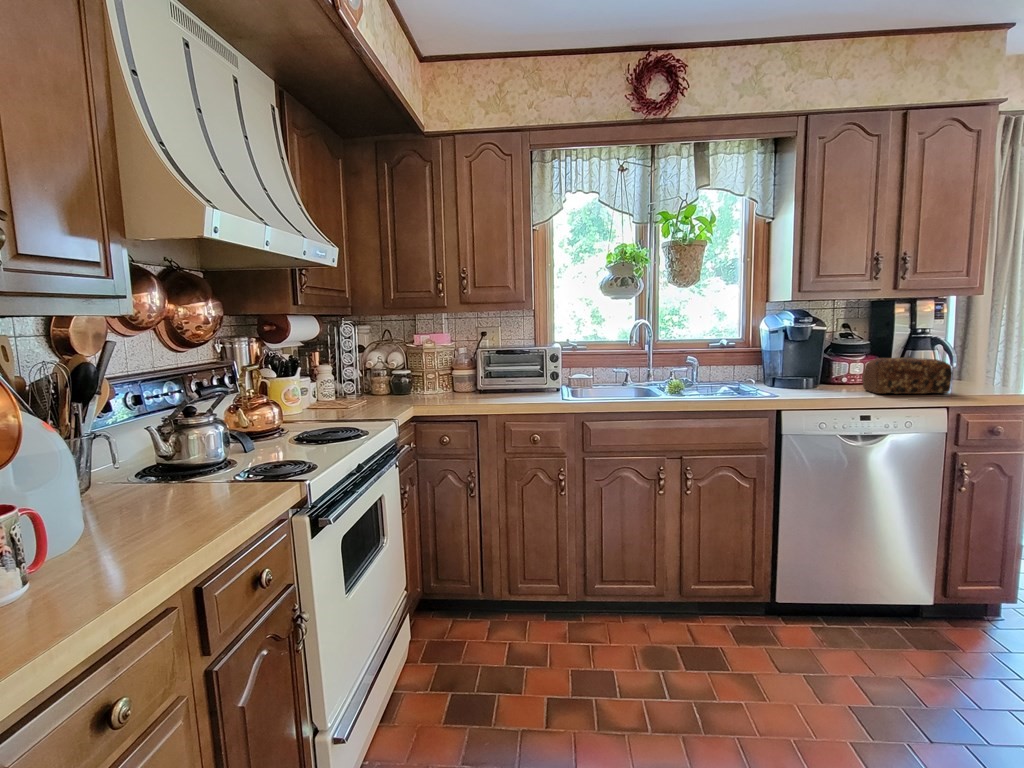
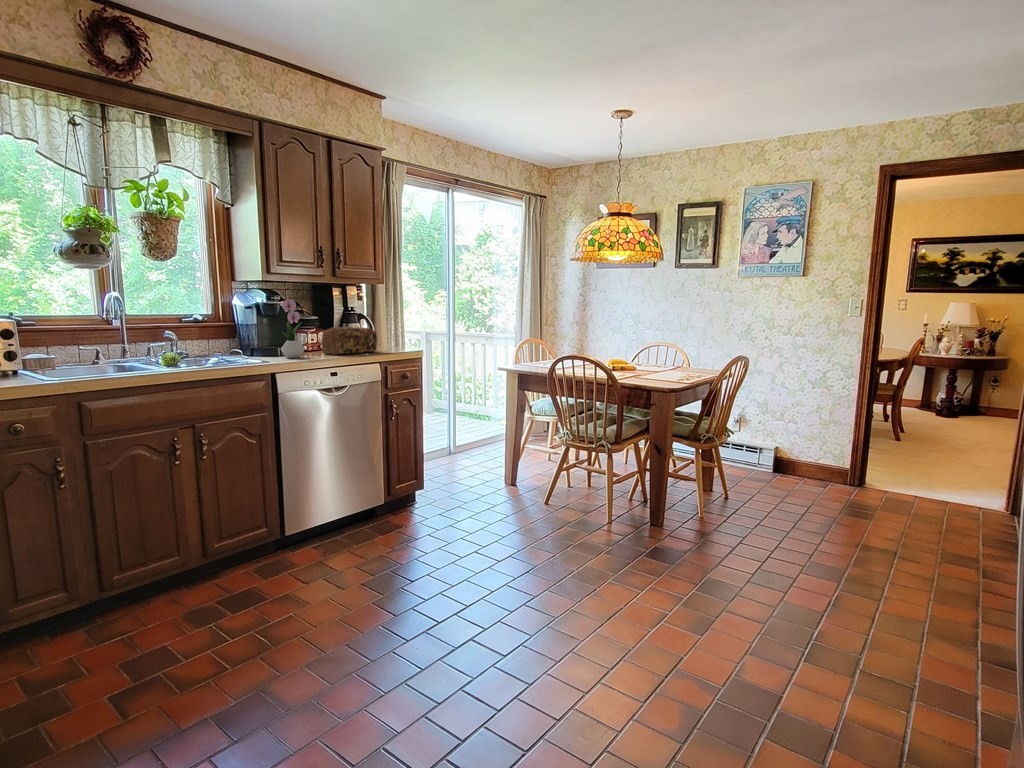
flower arrangement: none [802,312,835,394] -> present [280,290,305,358]

